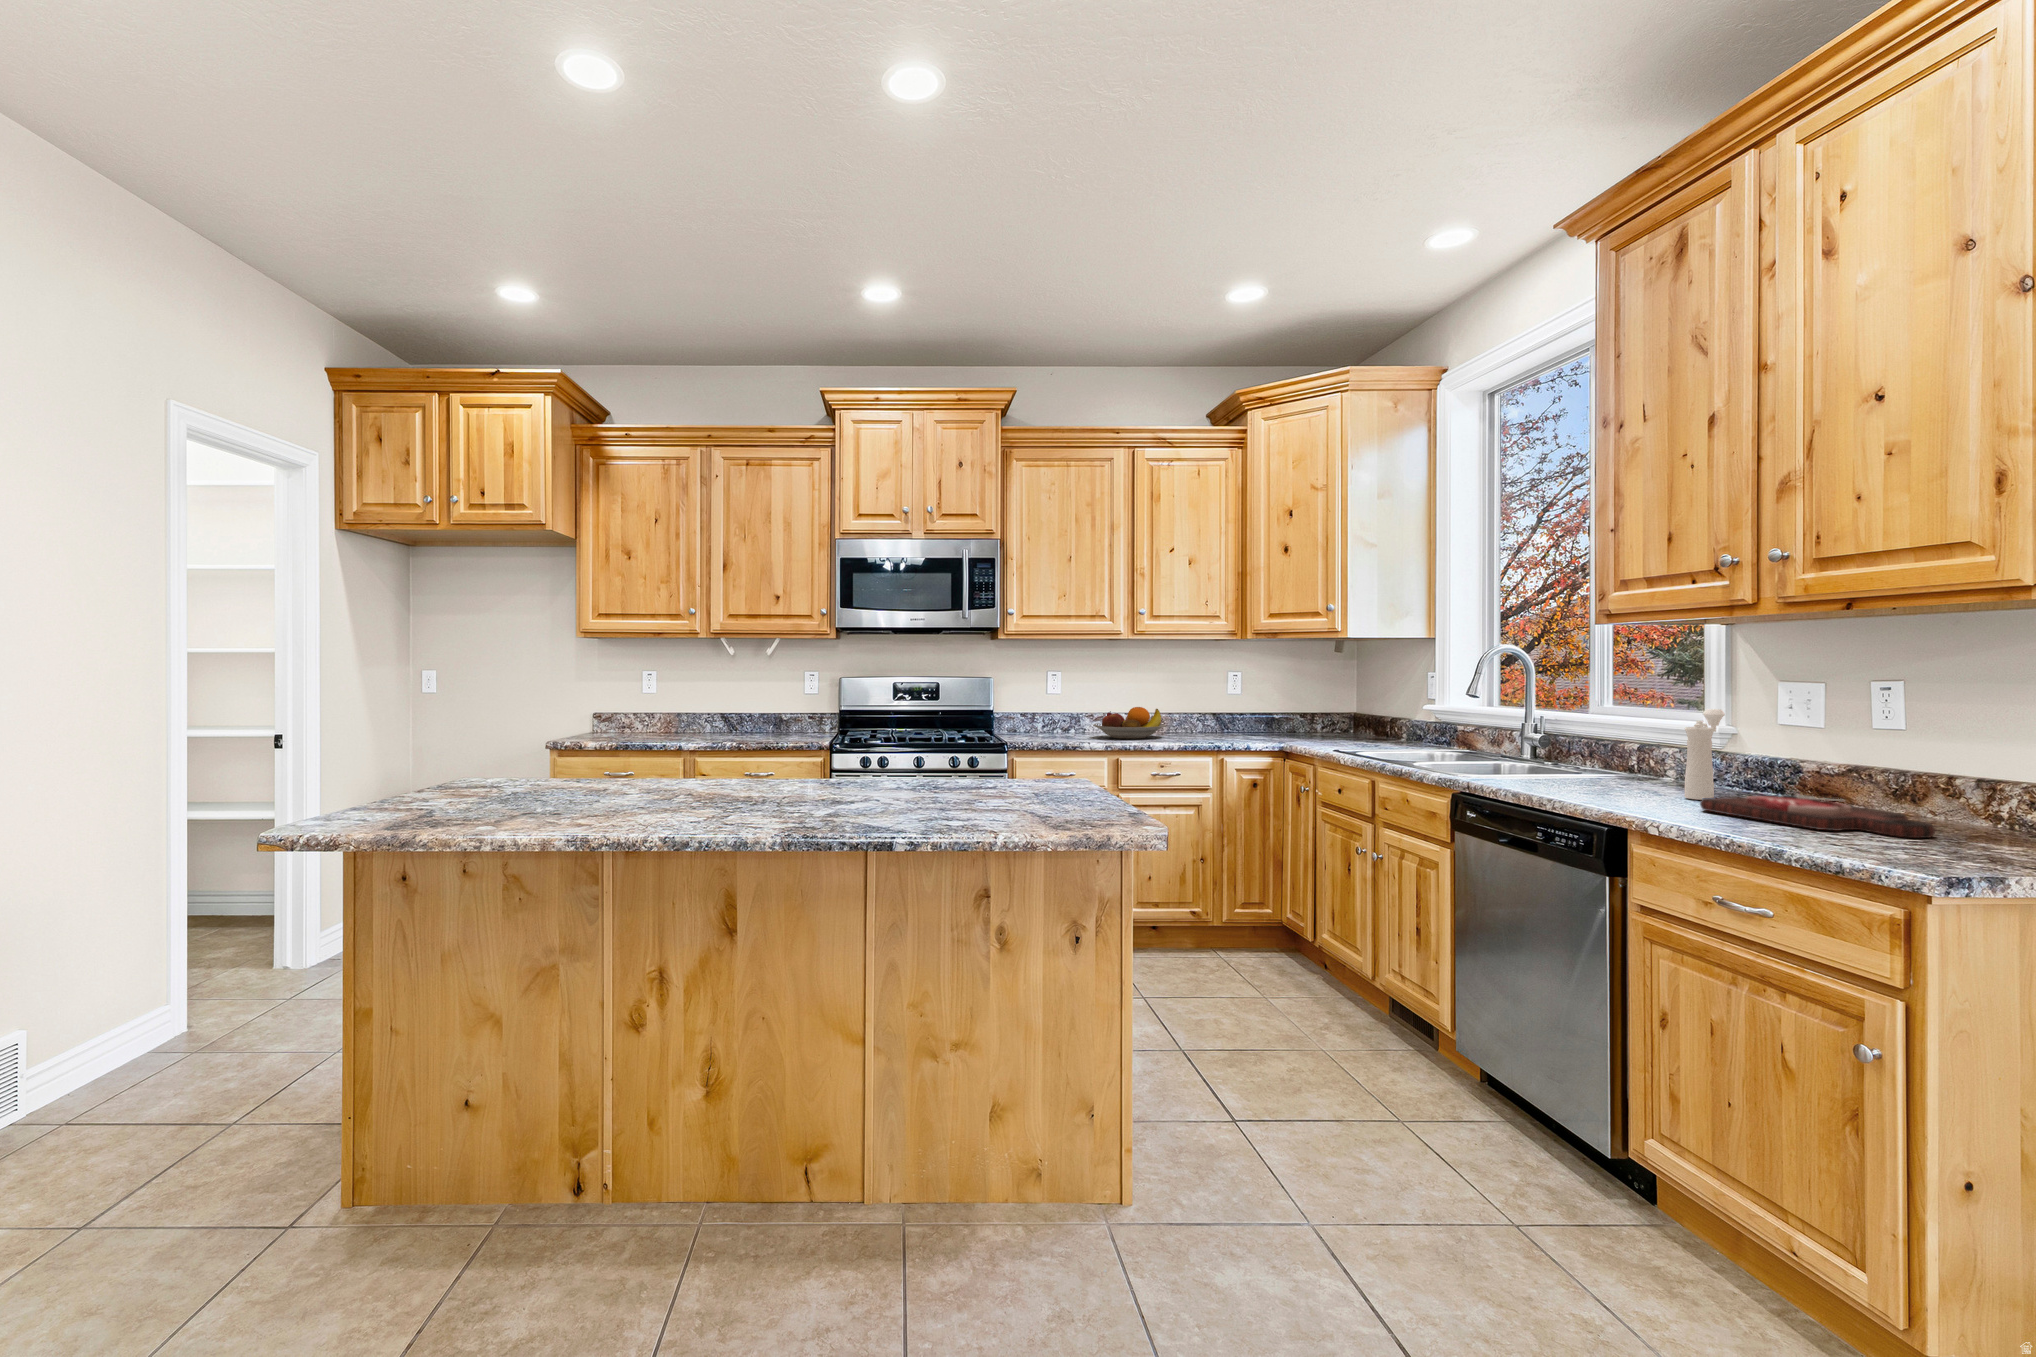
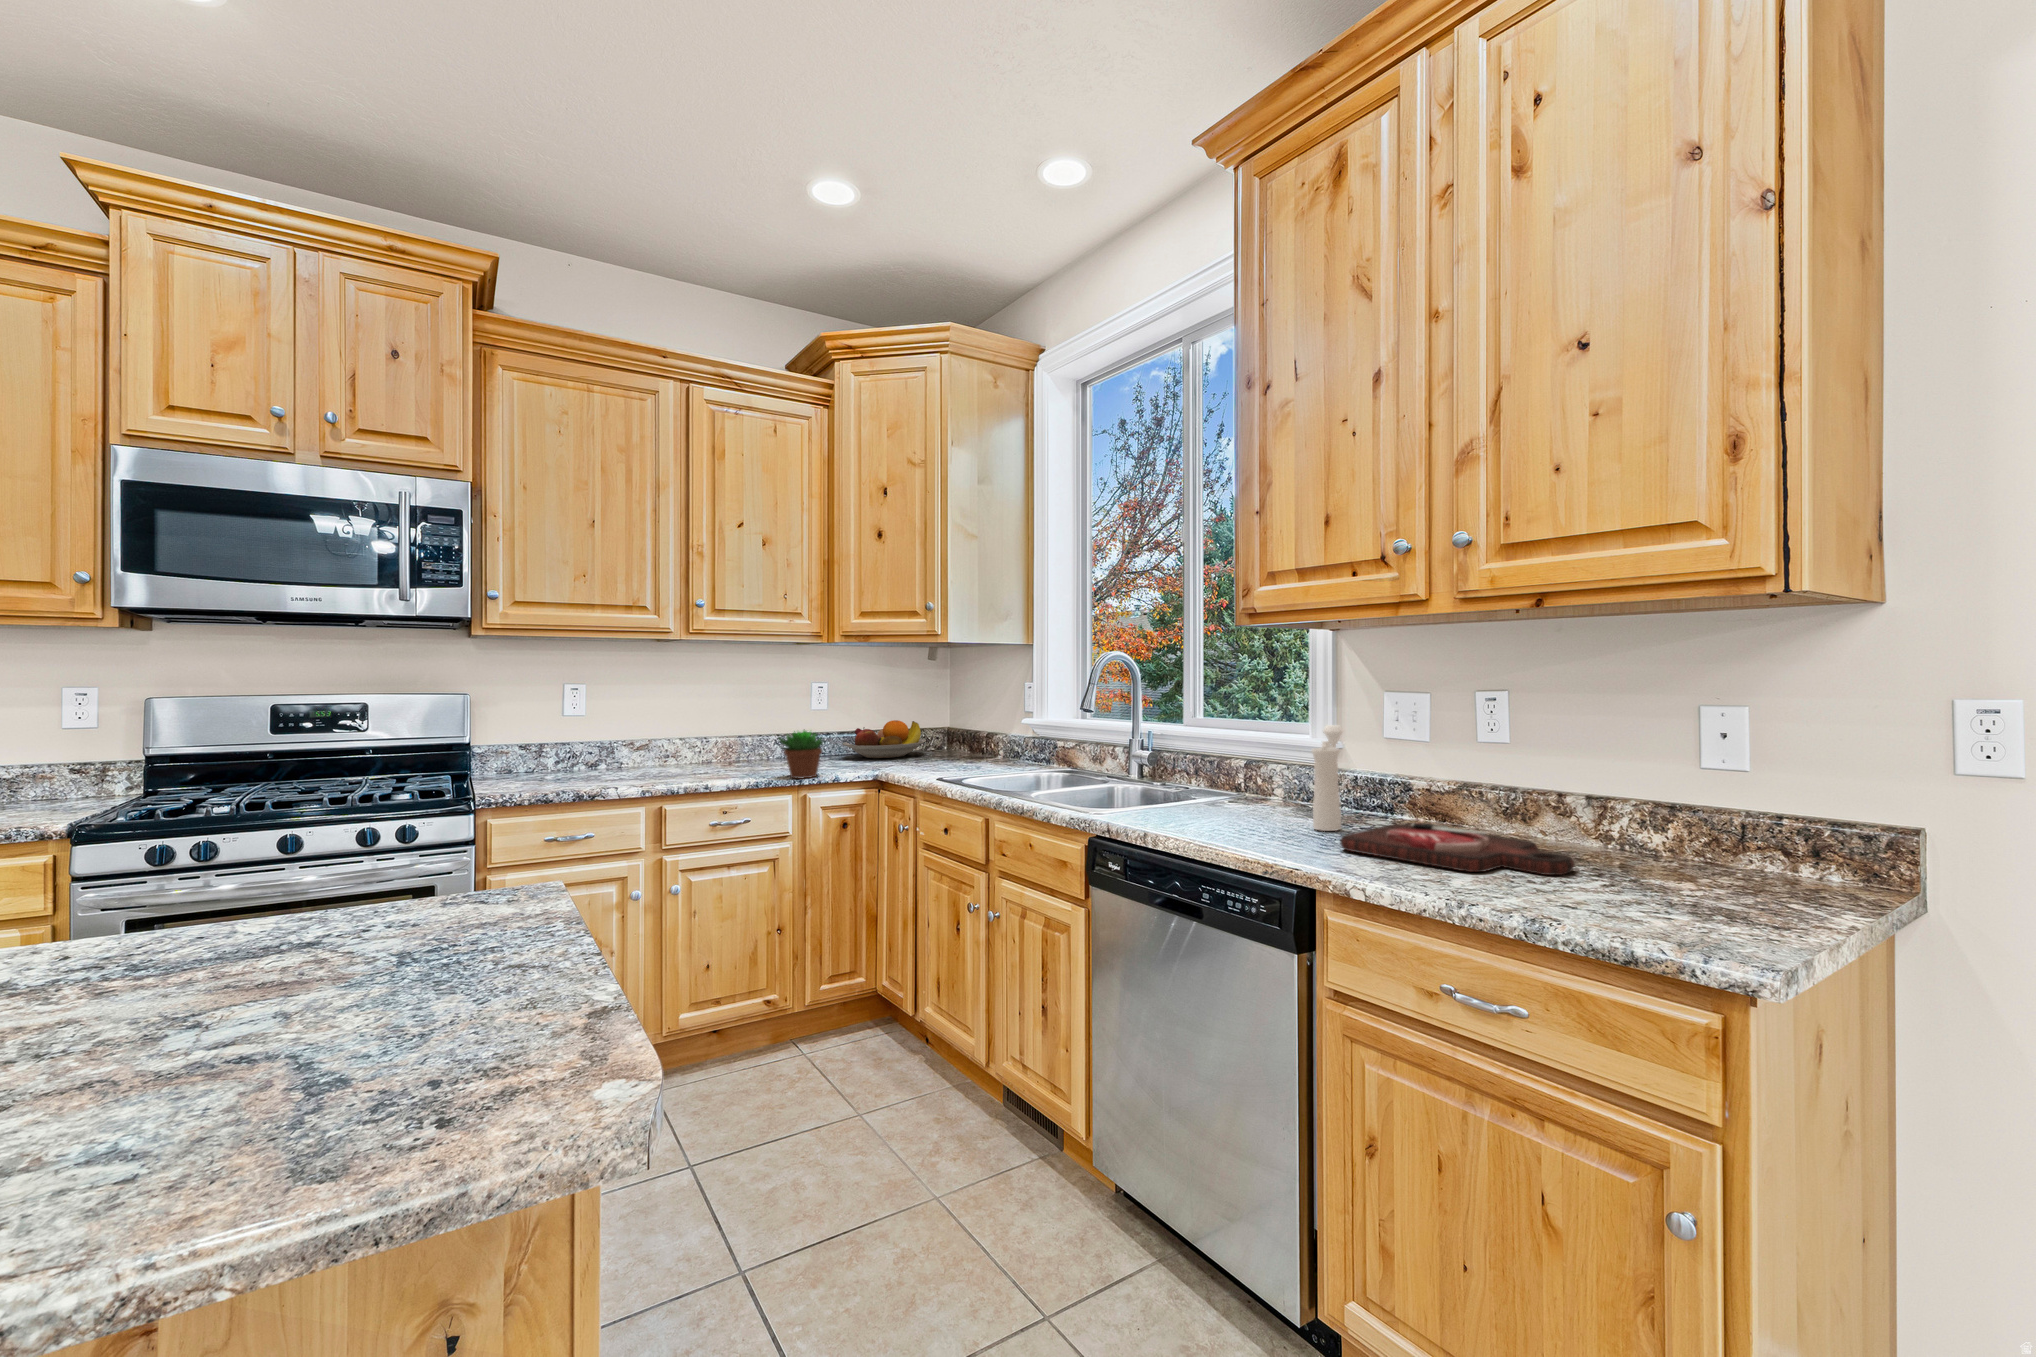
succulent plant: none [1205,704,1245,744] -> present [779,731,823,779]
fruit bowl: present [1093,707,1165,739] -> present [843,720,926,758]

